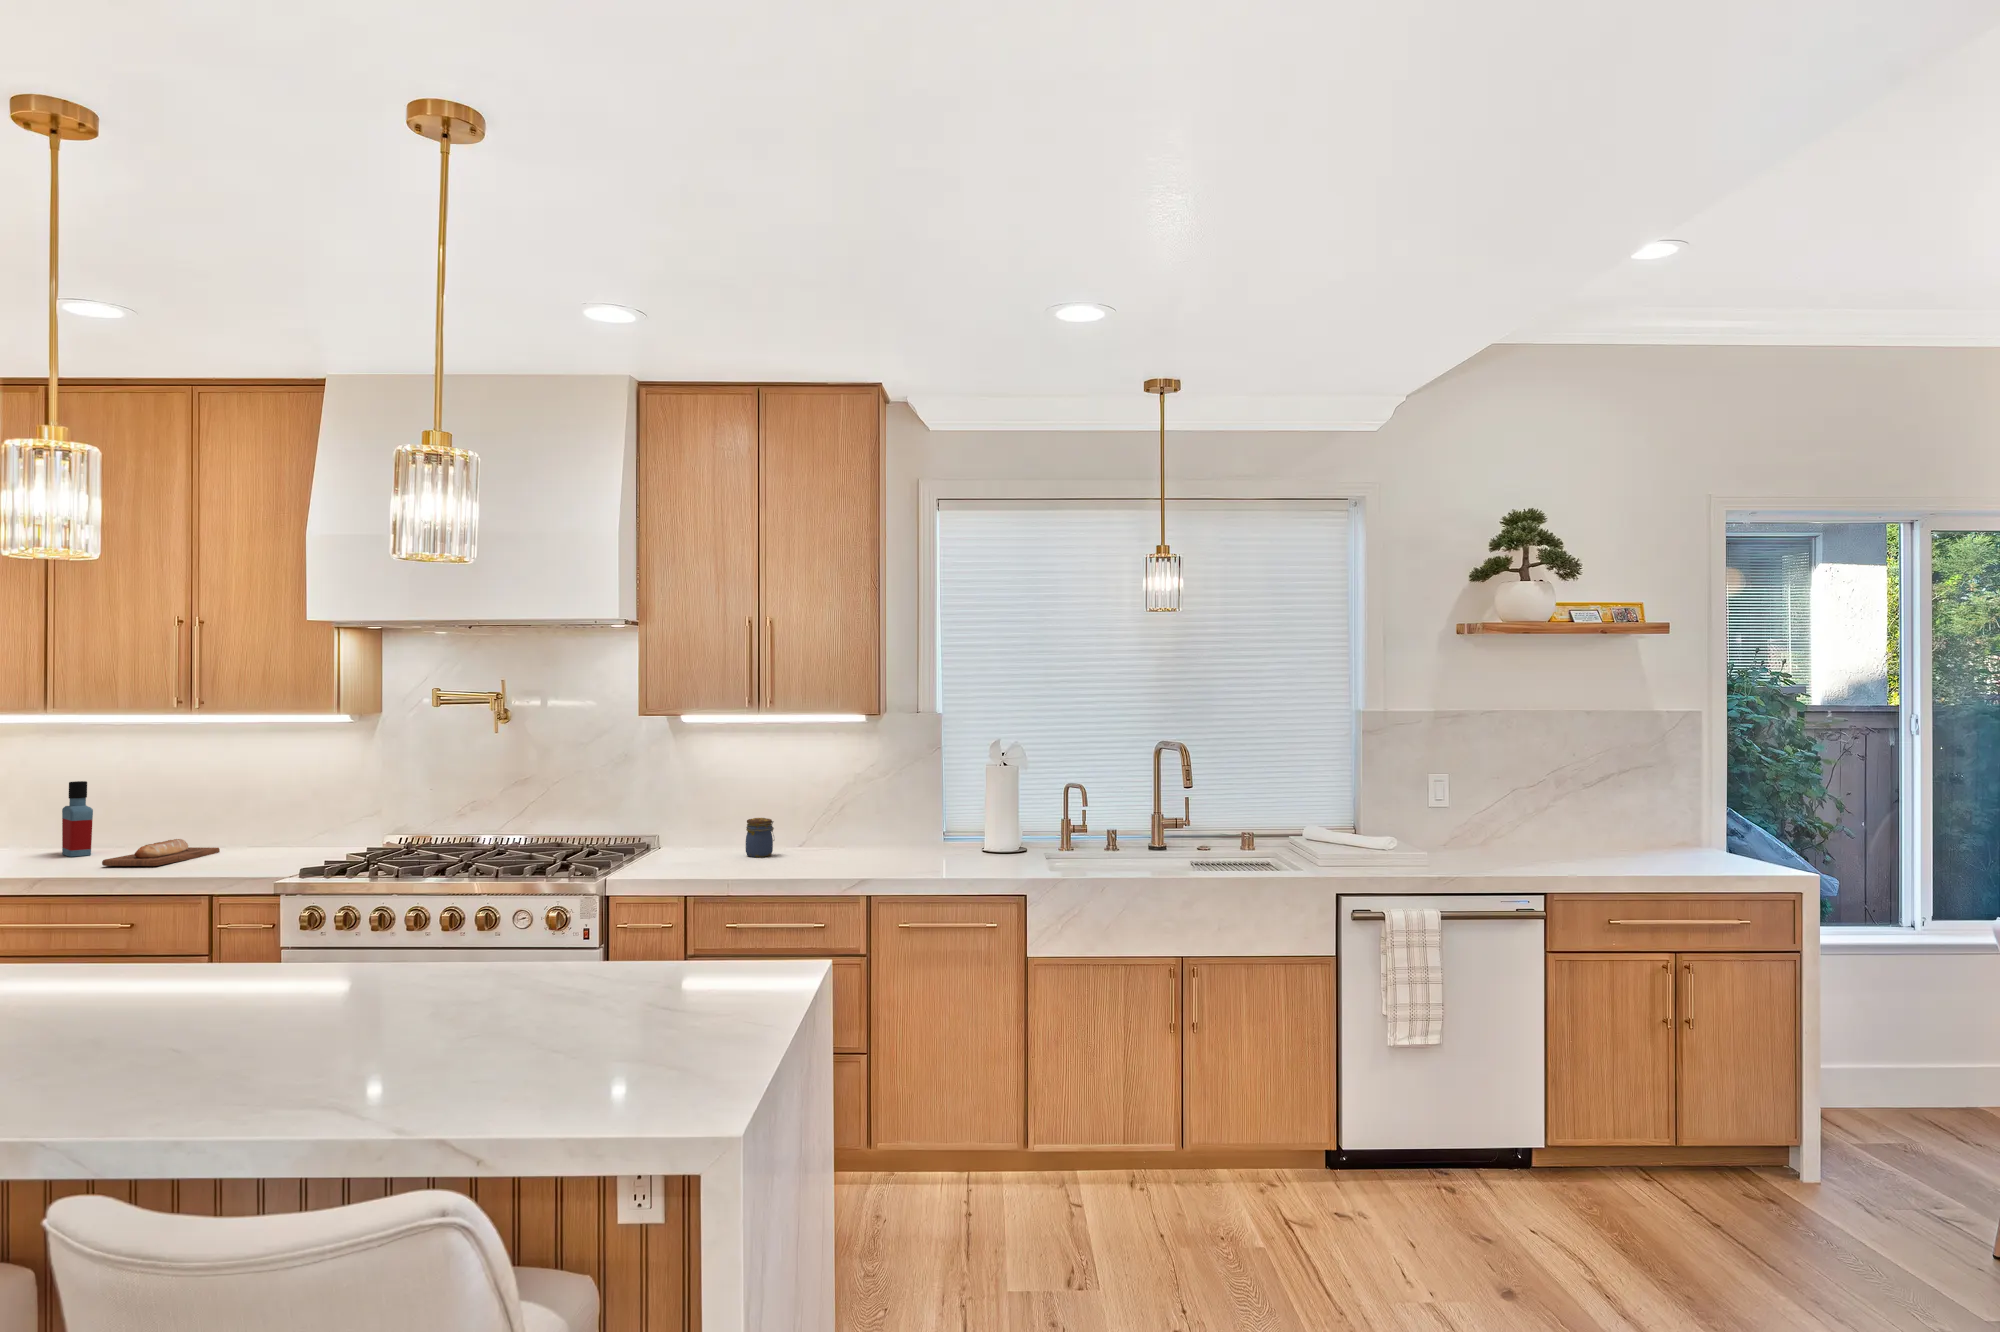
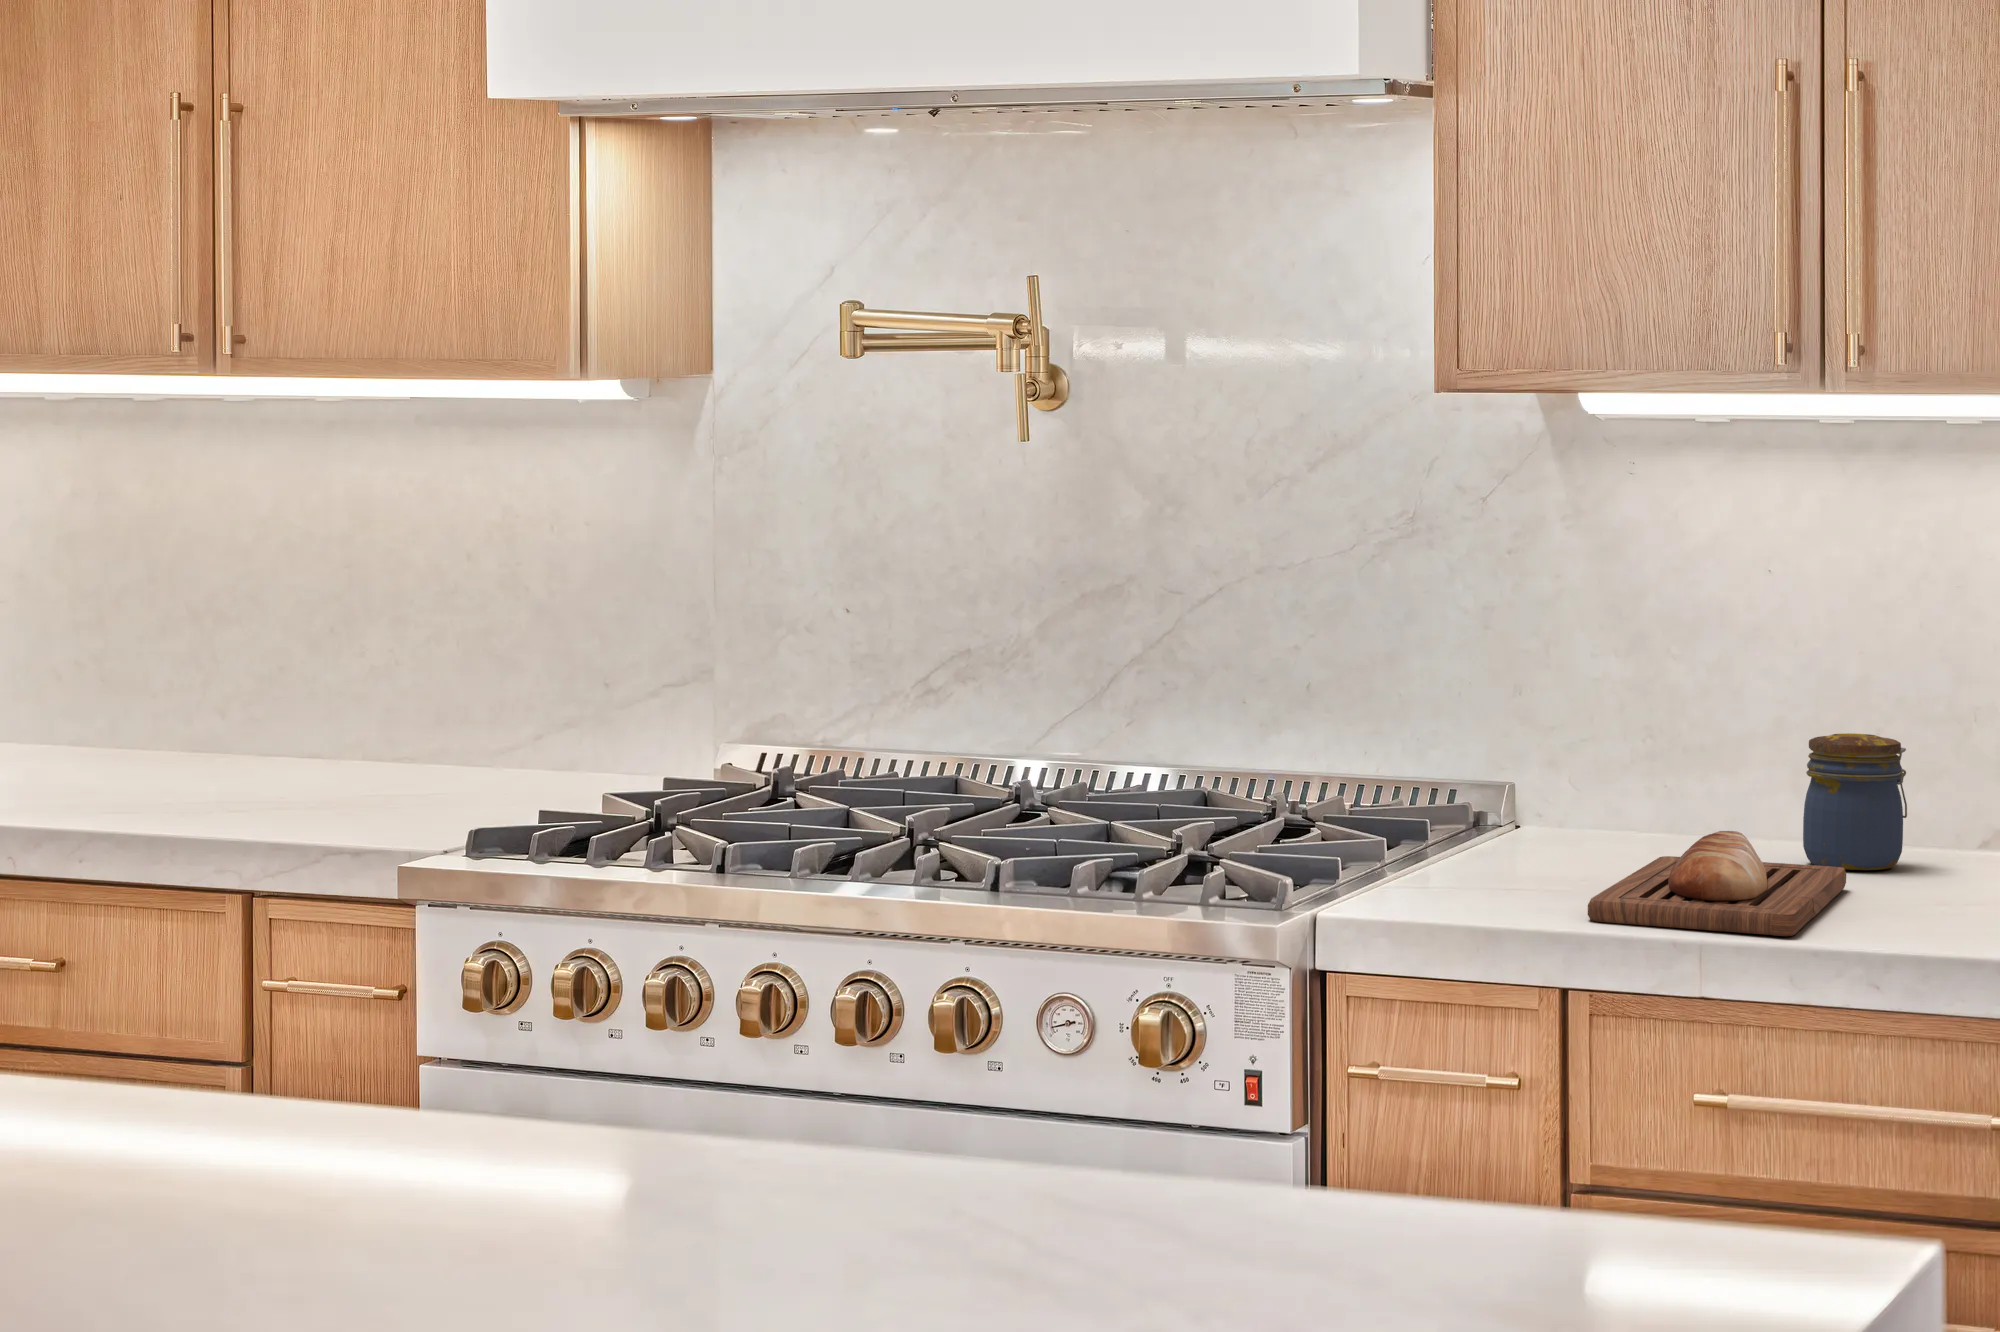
bottle: present [62,781,93,857] -> none [56,576,108,761]
bread loaf: present [102,839,220,866] -> present [1588,831,1846,936]

